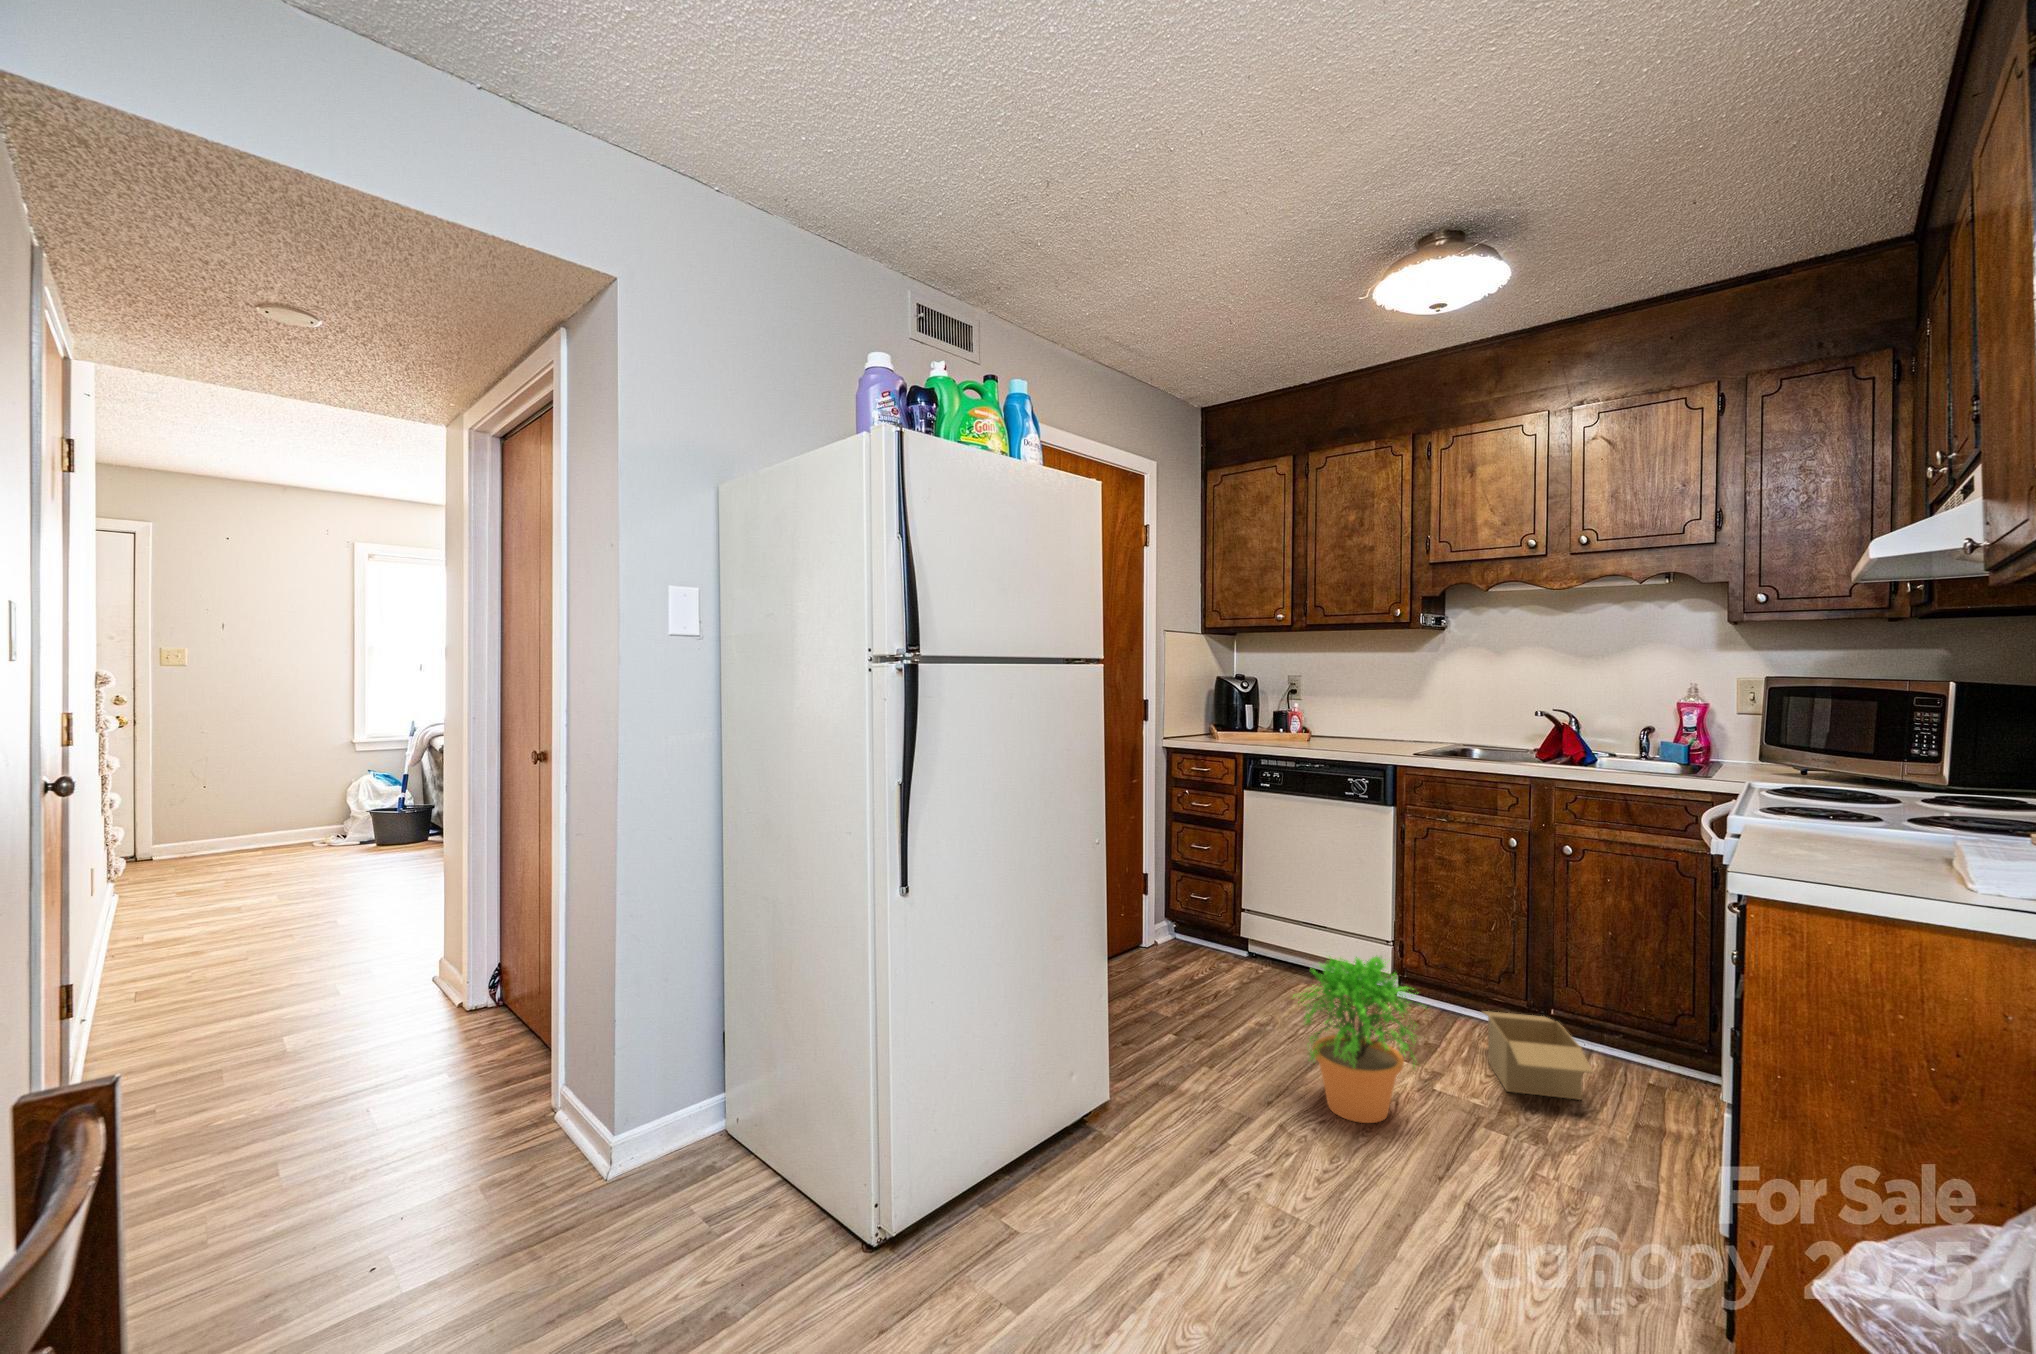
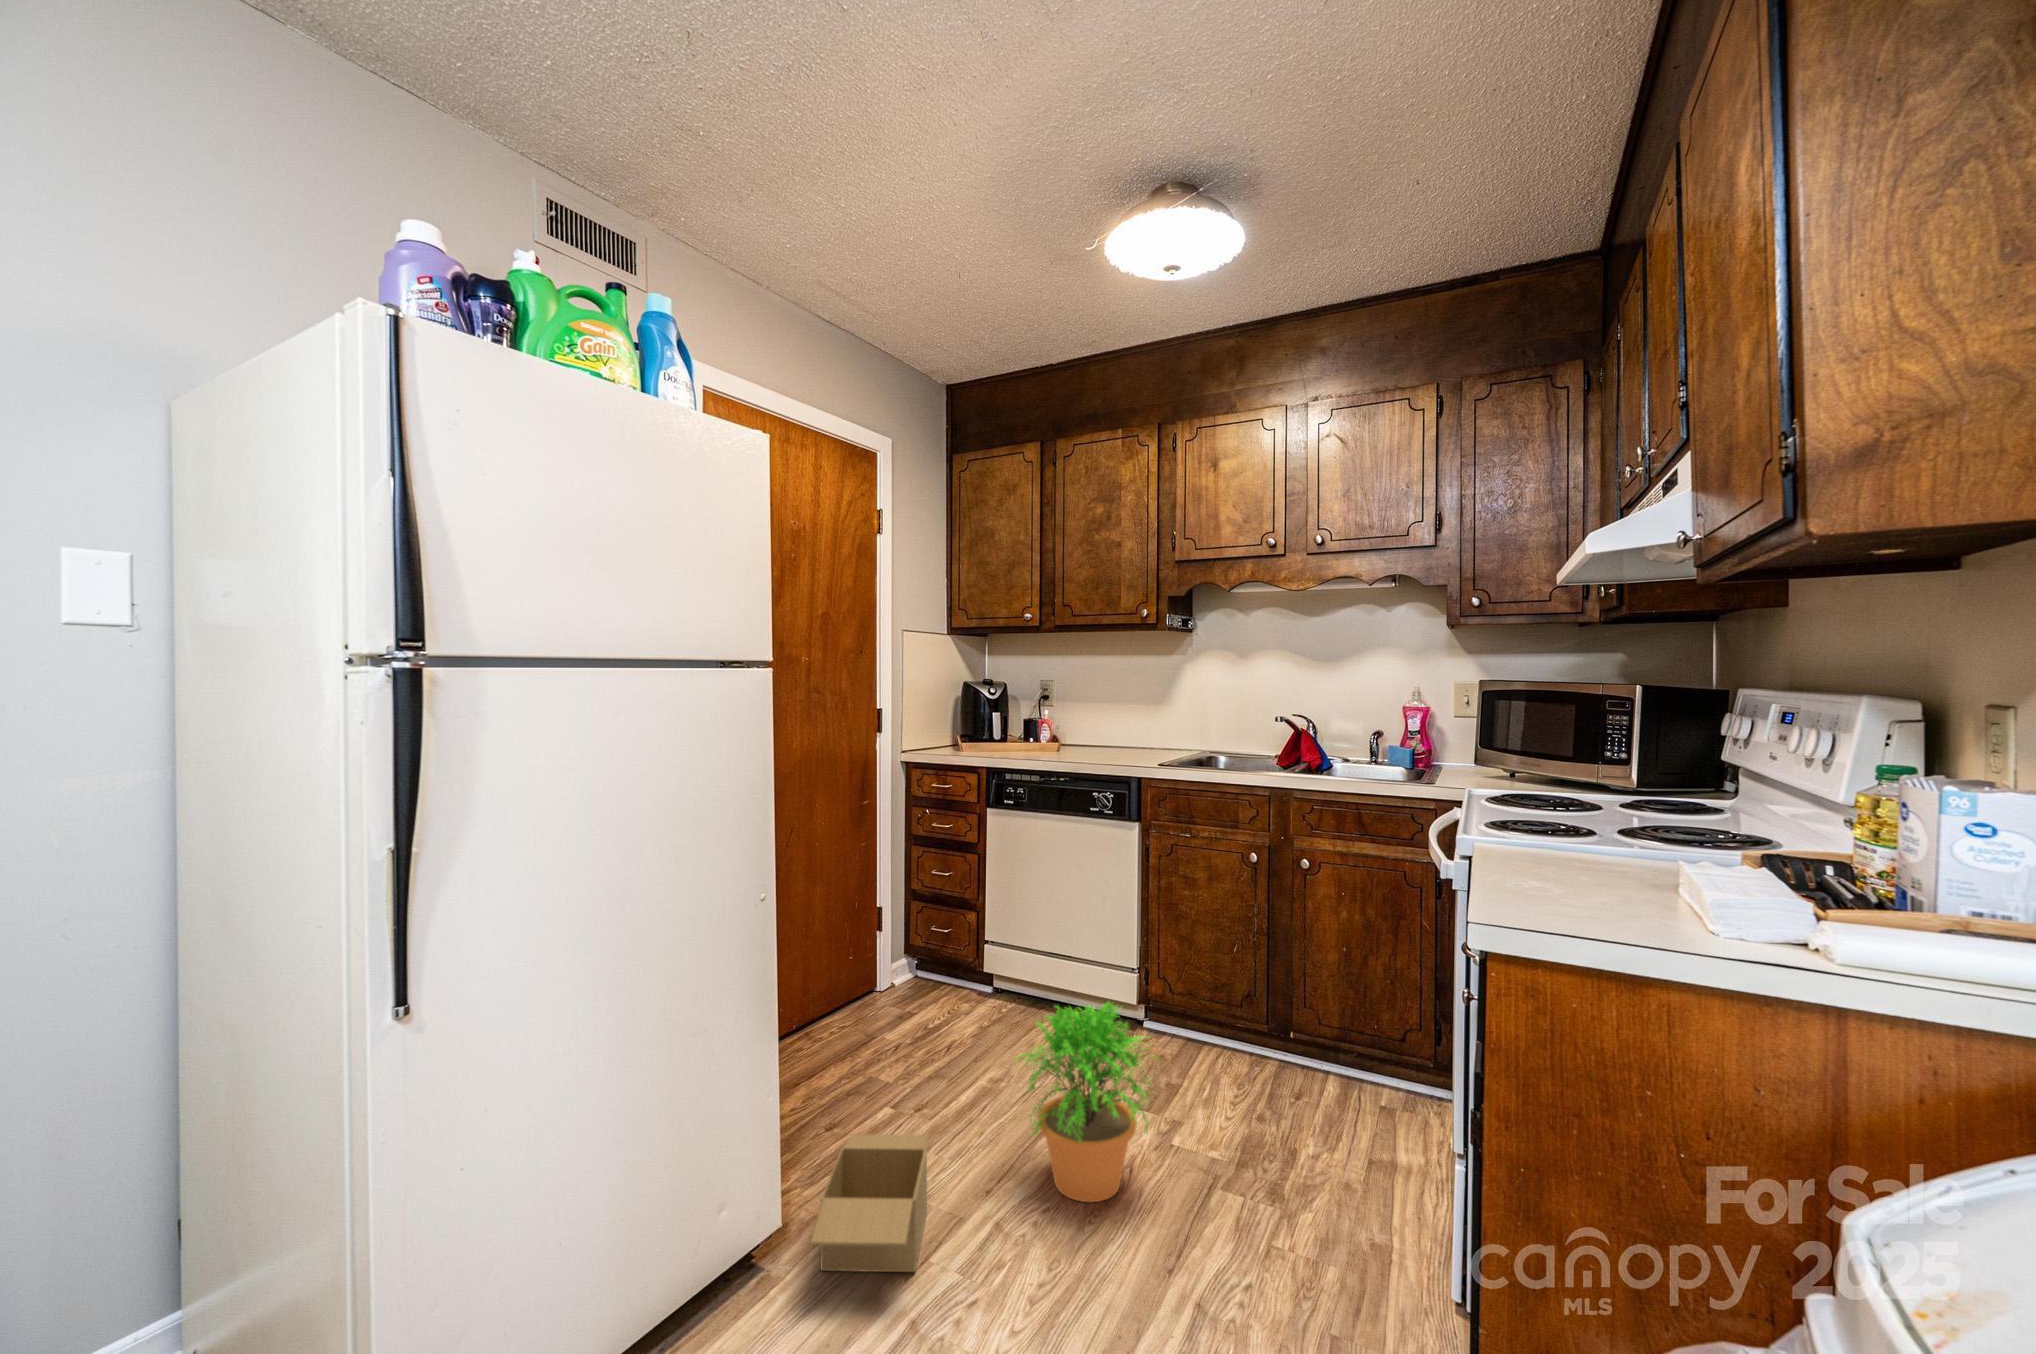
cardboard box: present [1483,1011,1594,1100] -> present [811,1134,930,1272]

